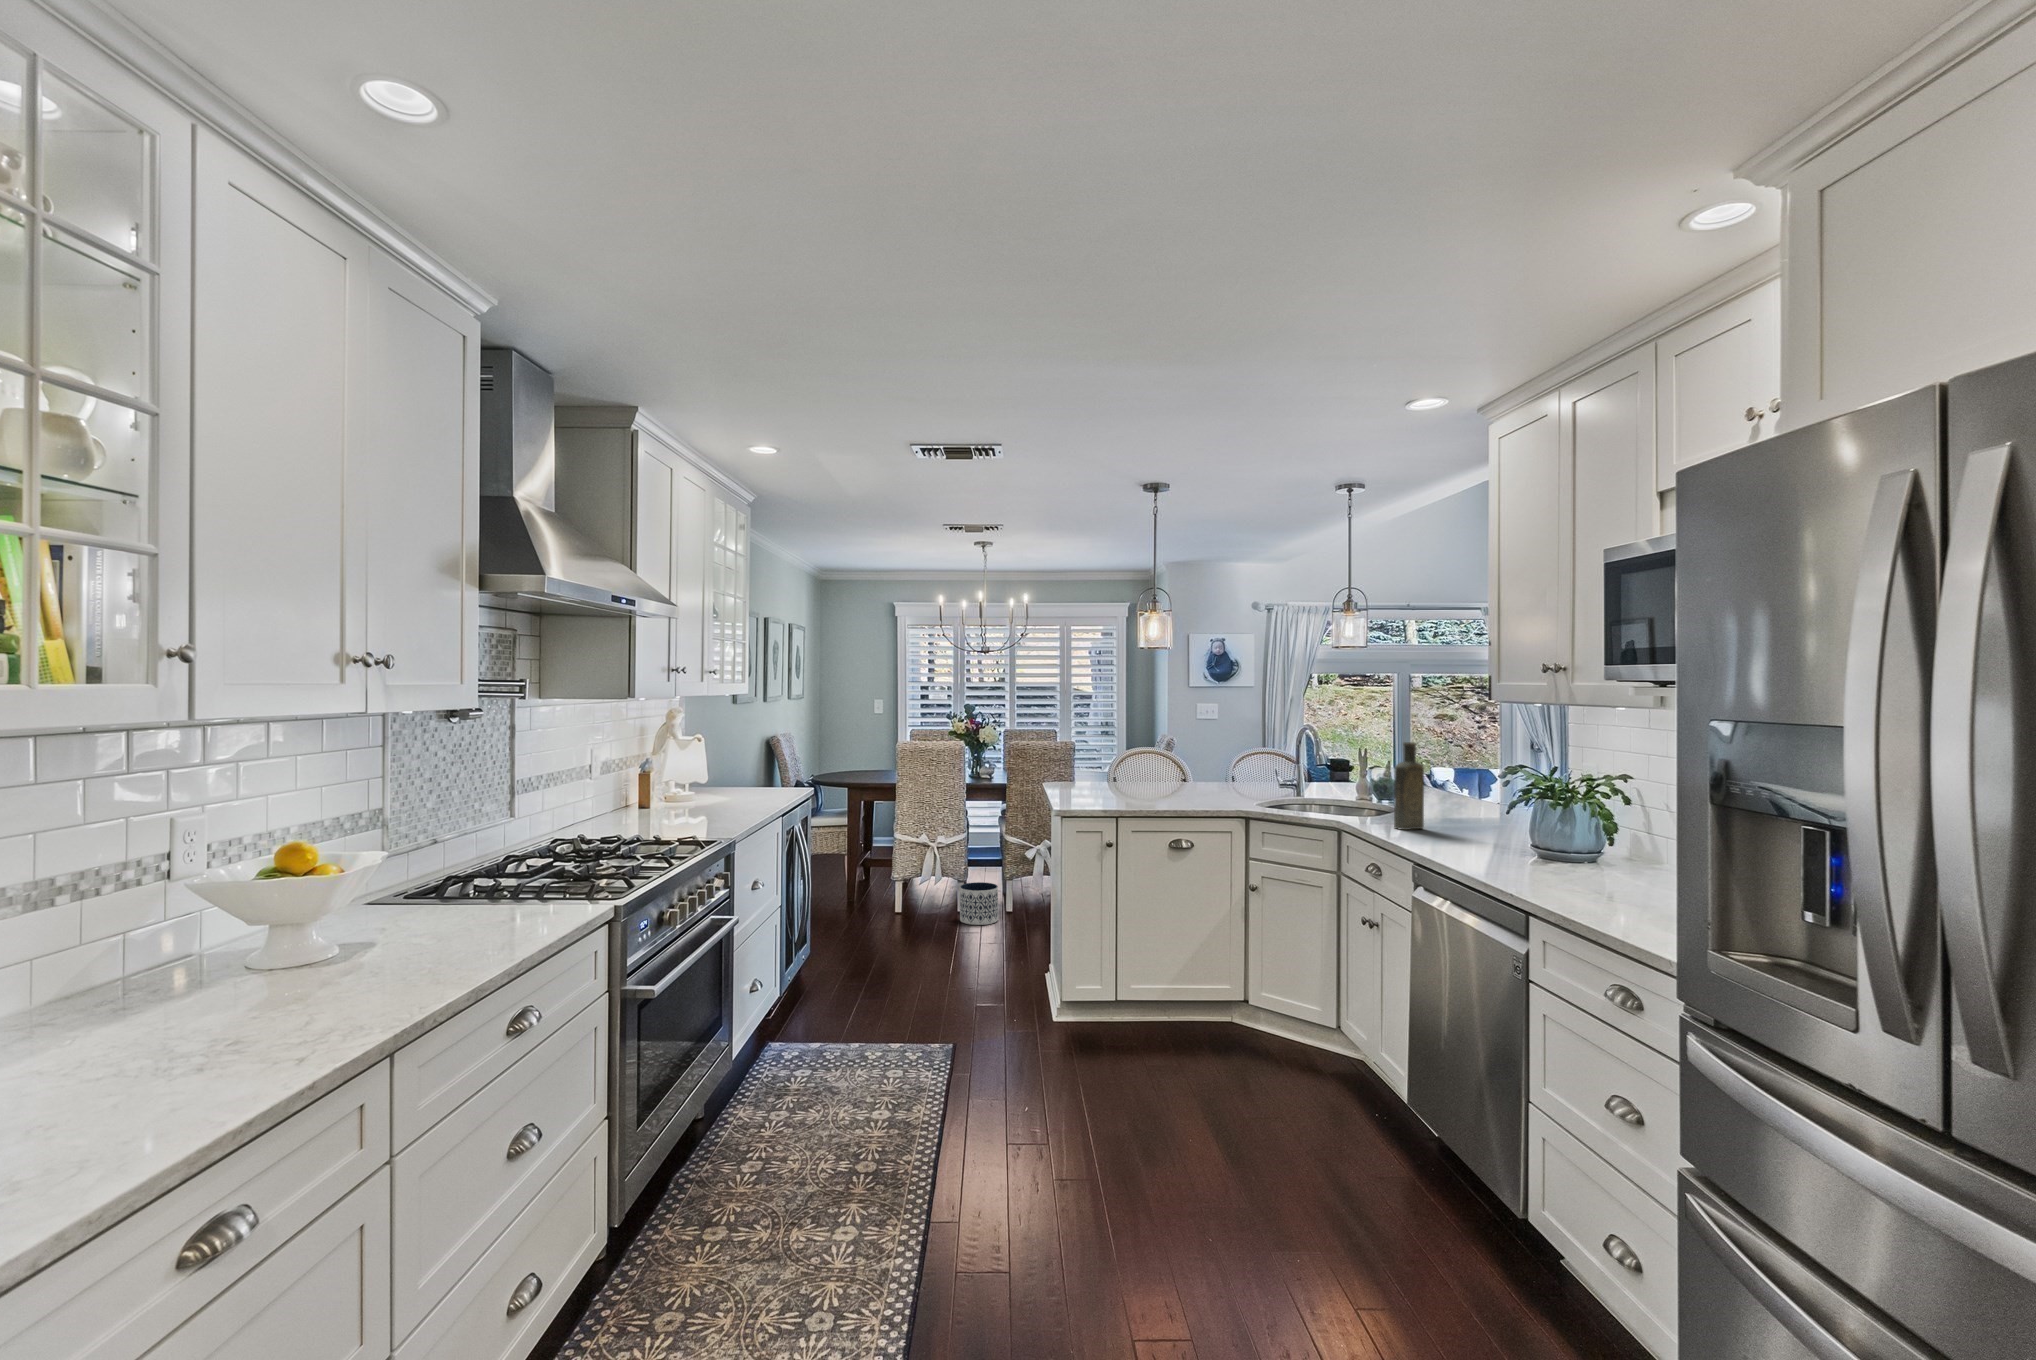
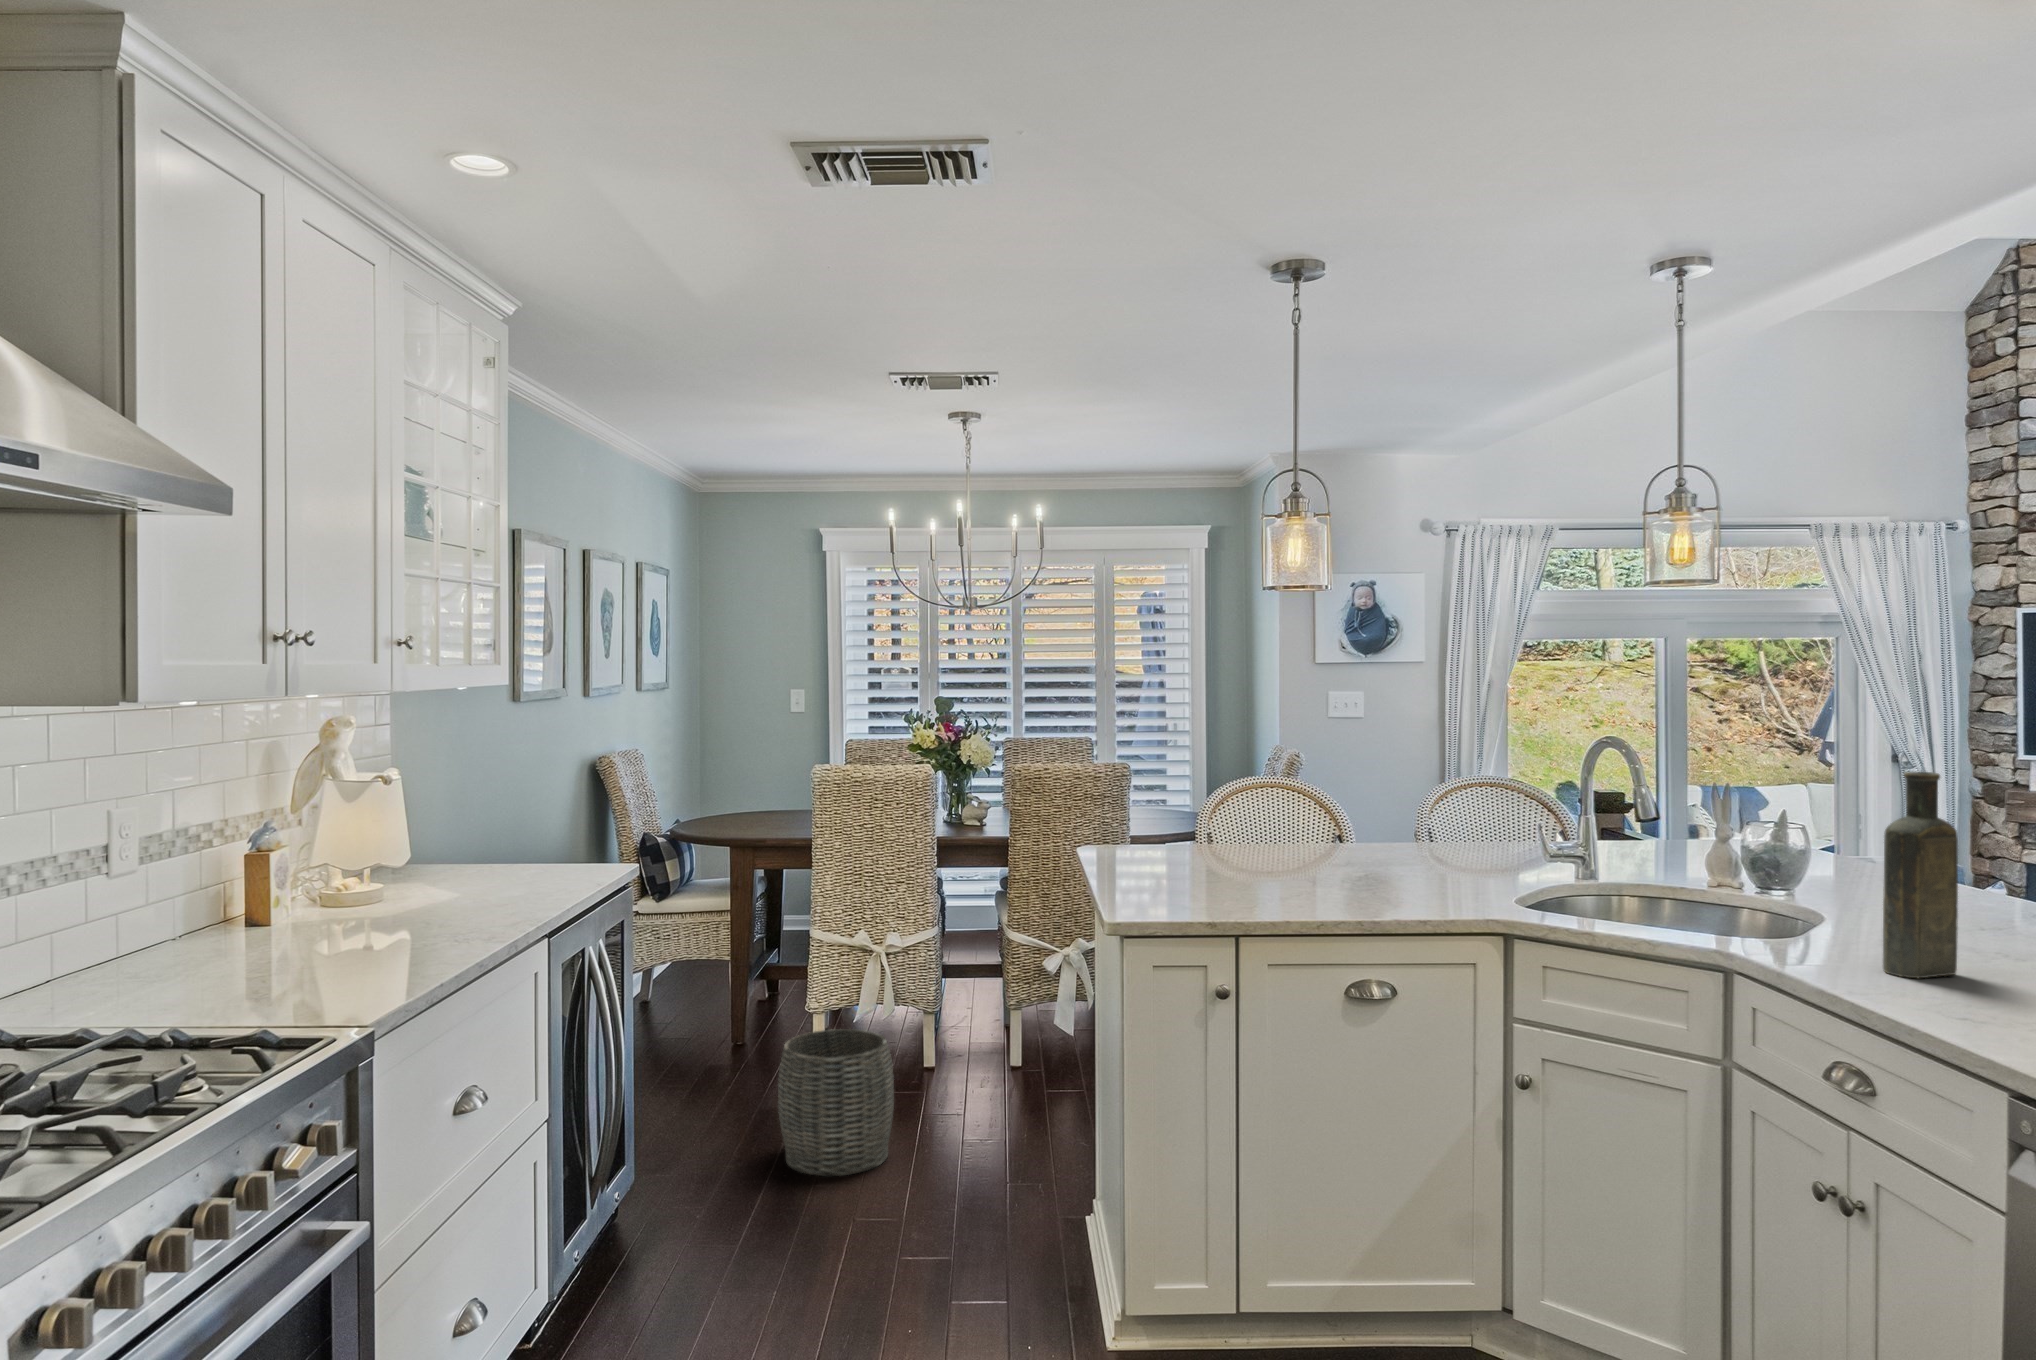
planter: present [960,882,998,925] -> none [919,1016,989,1098]
woven basket: none [888,883,949,957] -> present [778,1029,894,1176]

